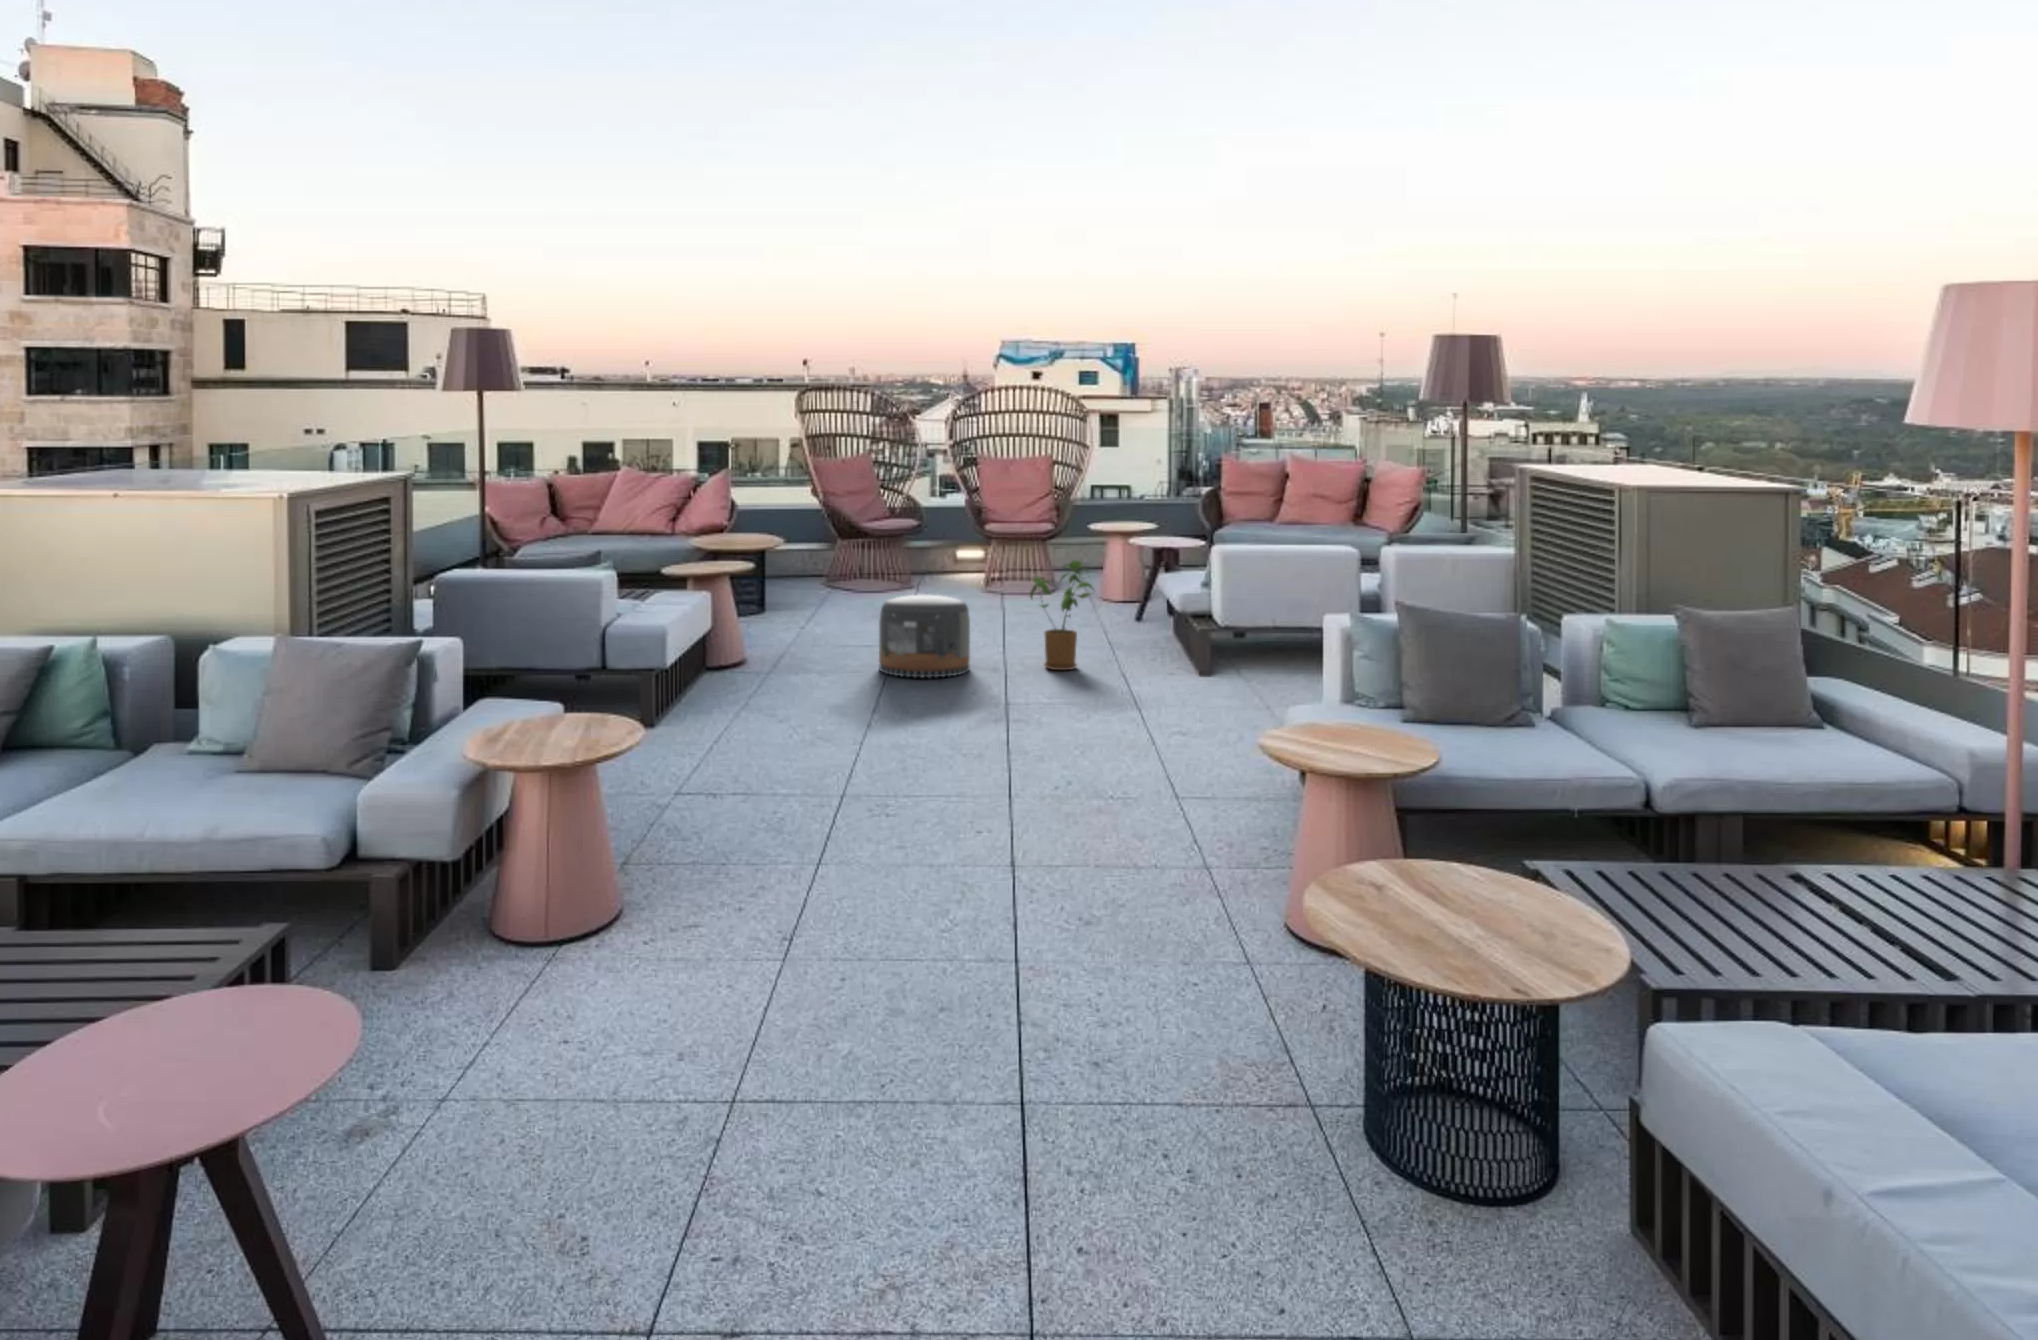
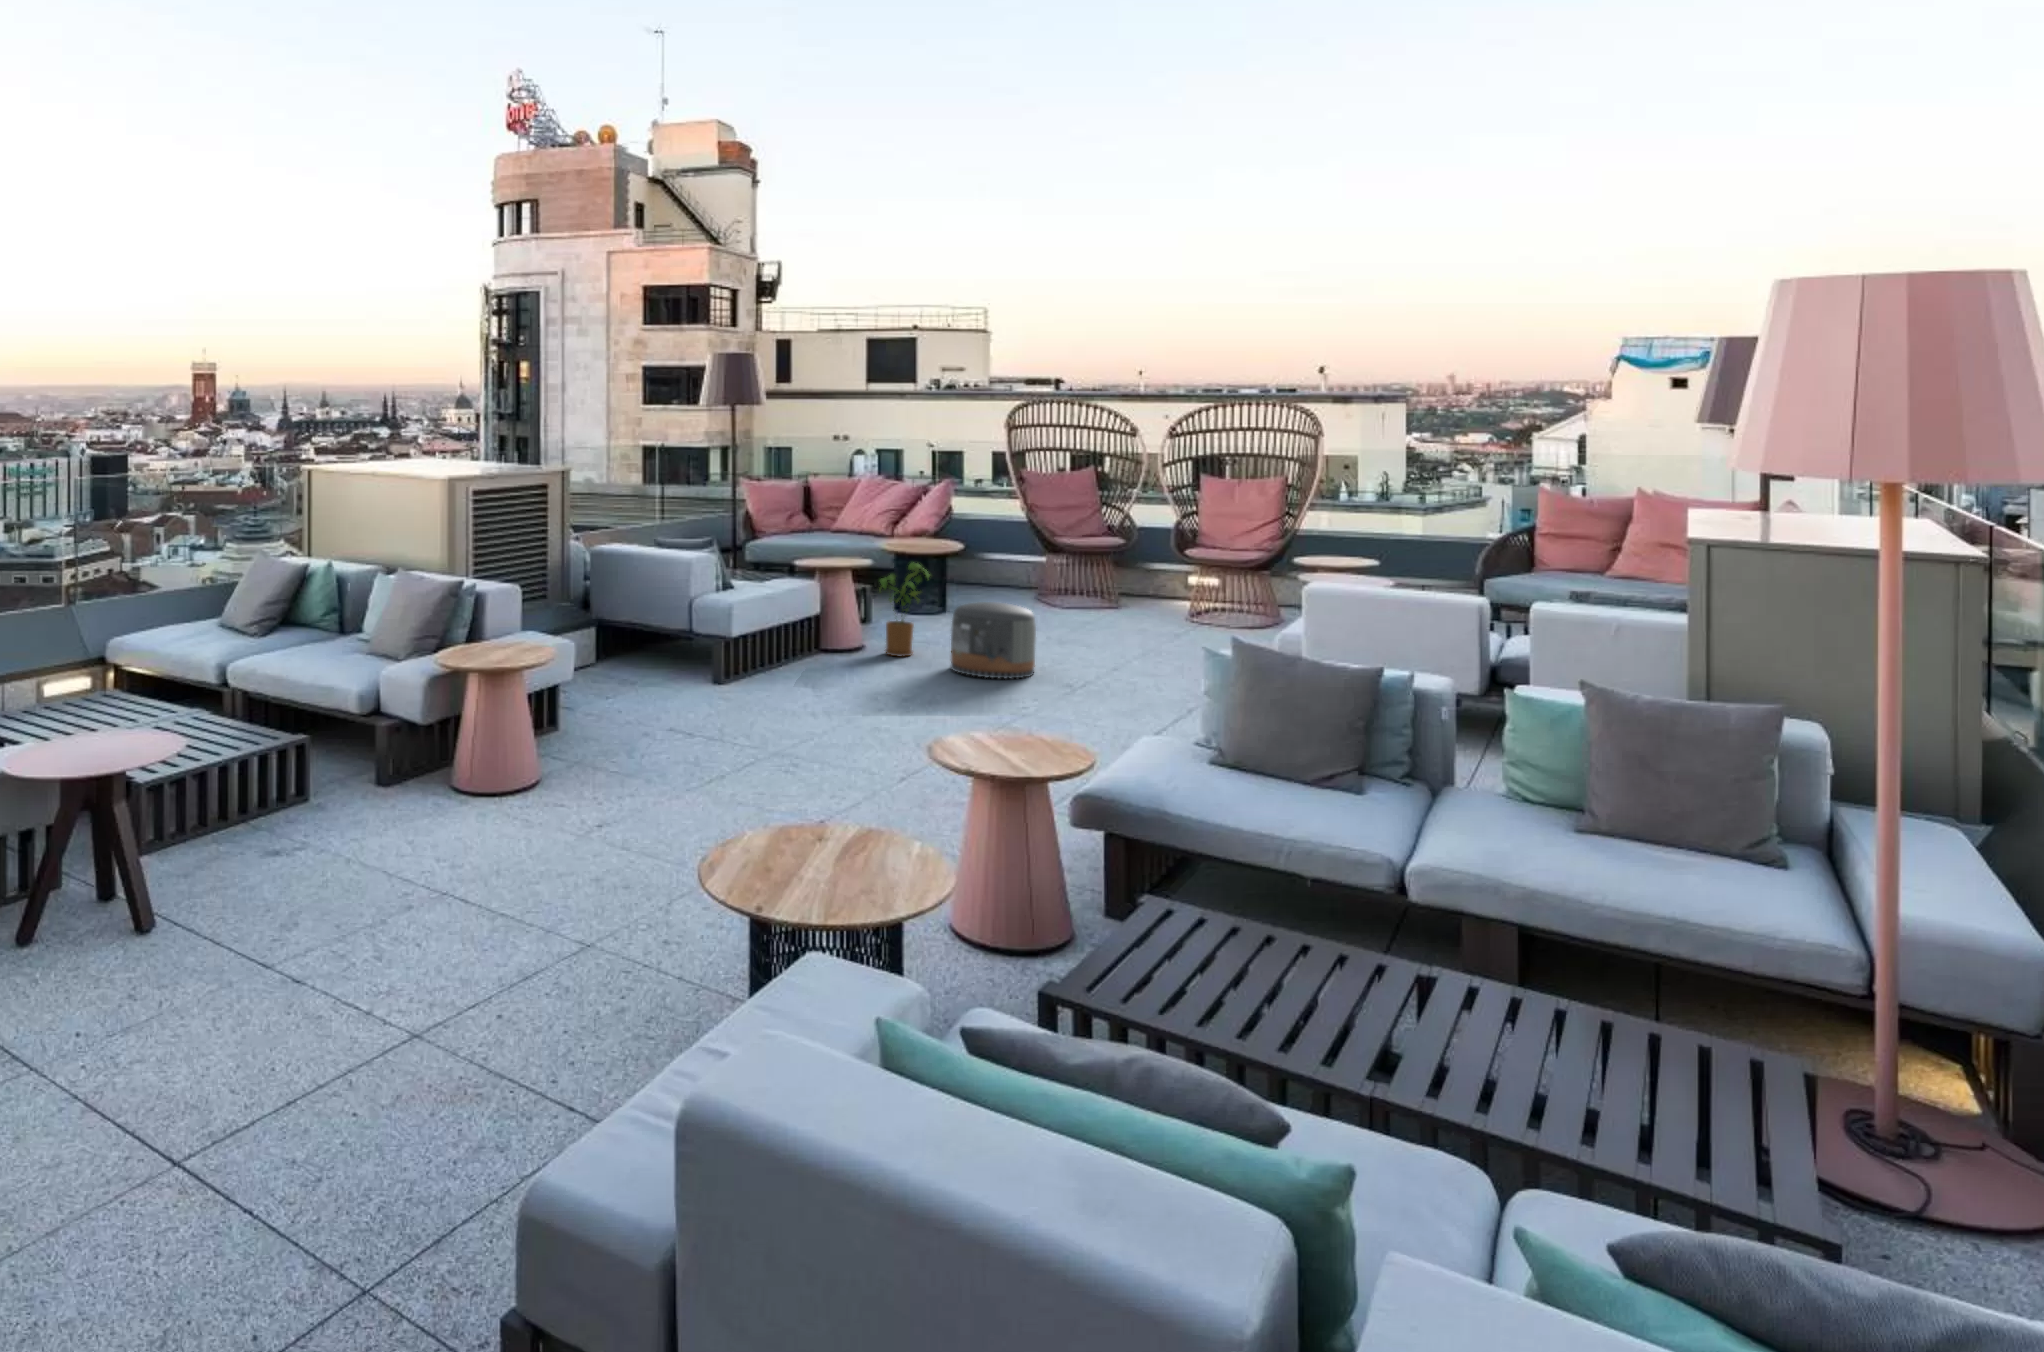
house plant: present [1030,560,1094,670] -> present [880,563,930,656]

